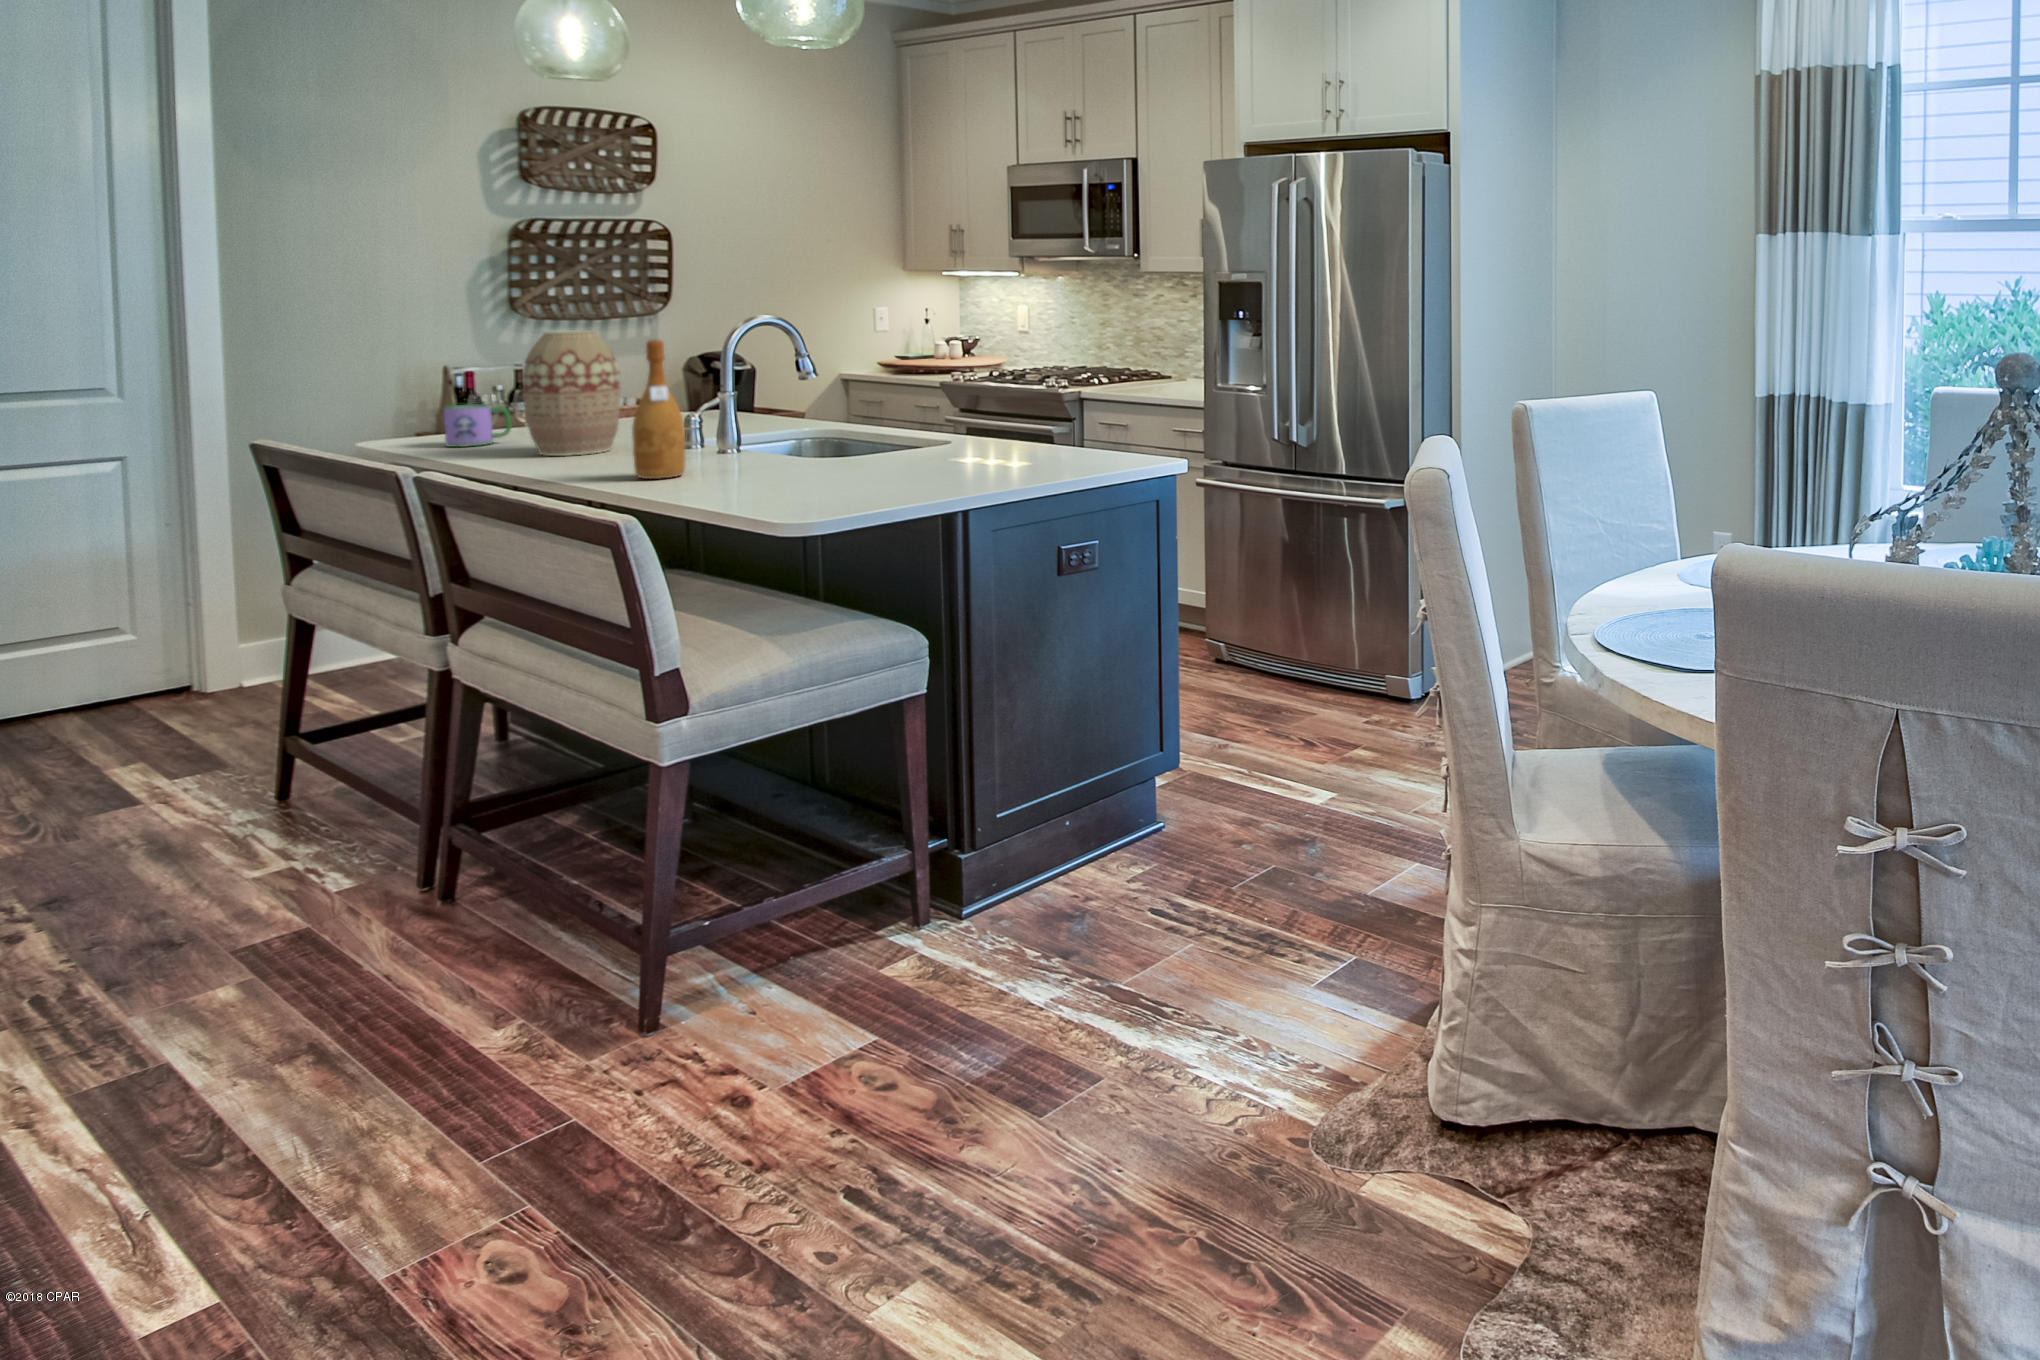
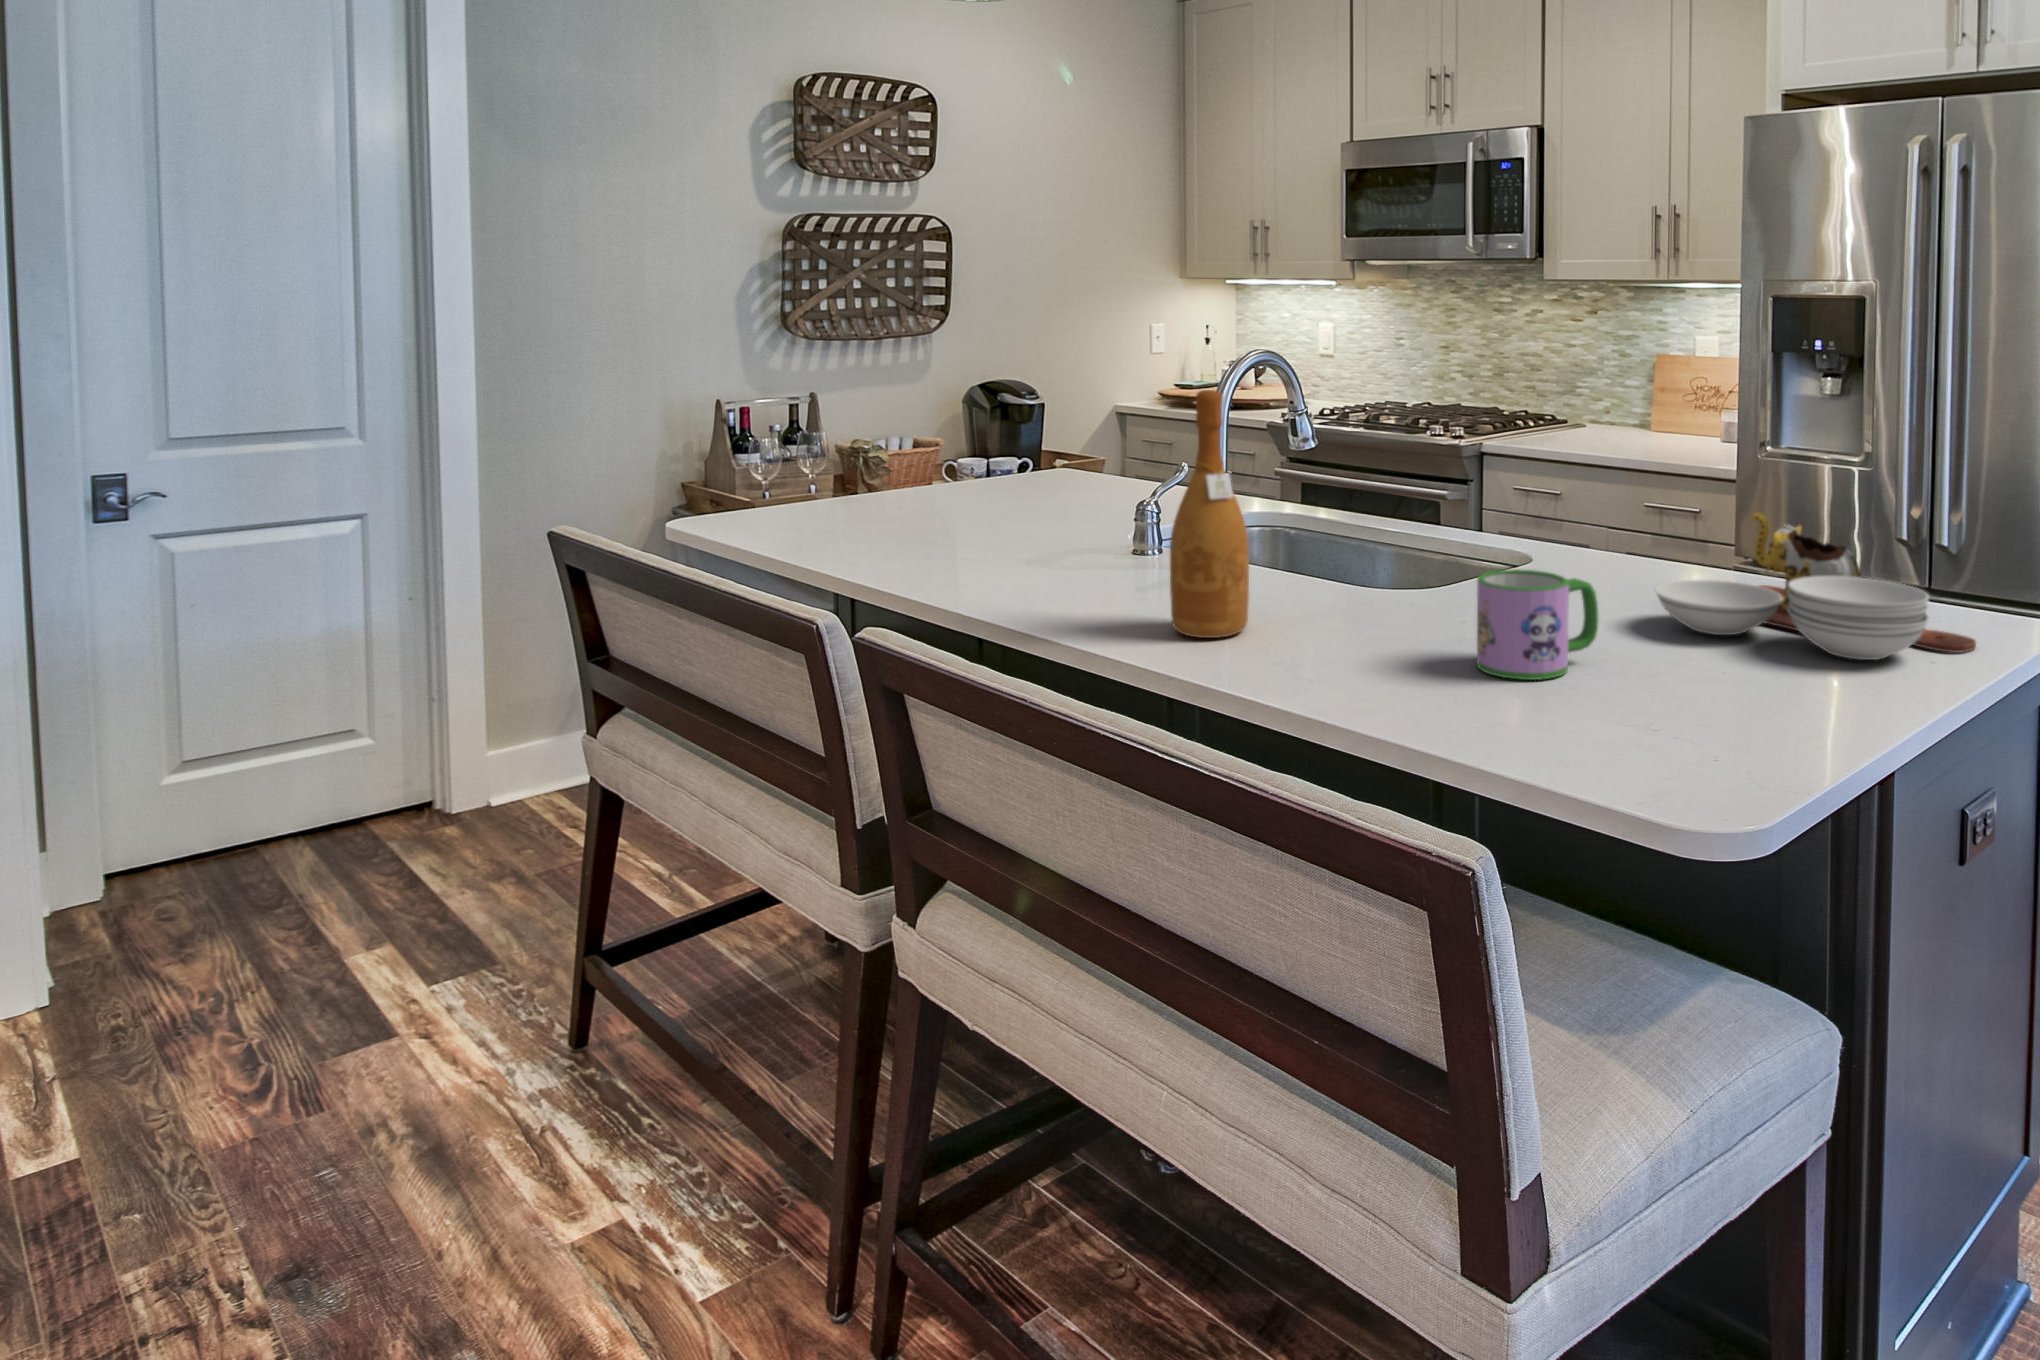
vase: present [523,330,621,456] -> none [921,364,1047,563]
mug: present [444,404,512,447] -> present [1477,569,1599,680]
cutting board: none [922,406,1079,474] -> present [1655,513,1976,660]

